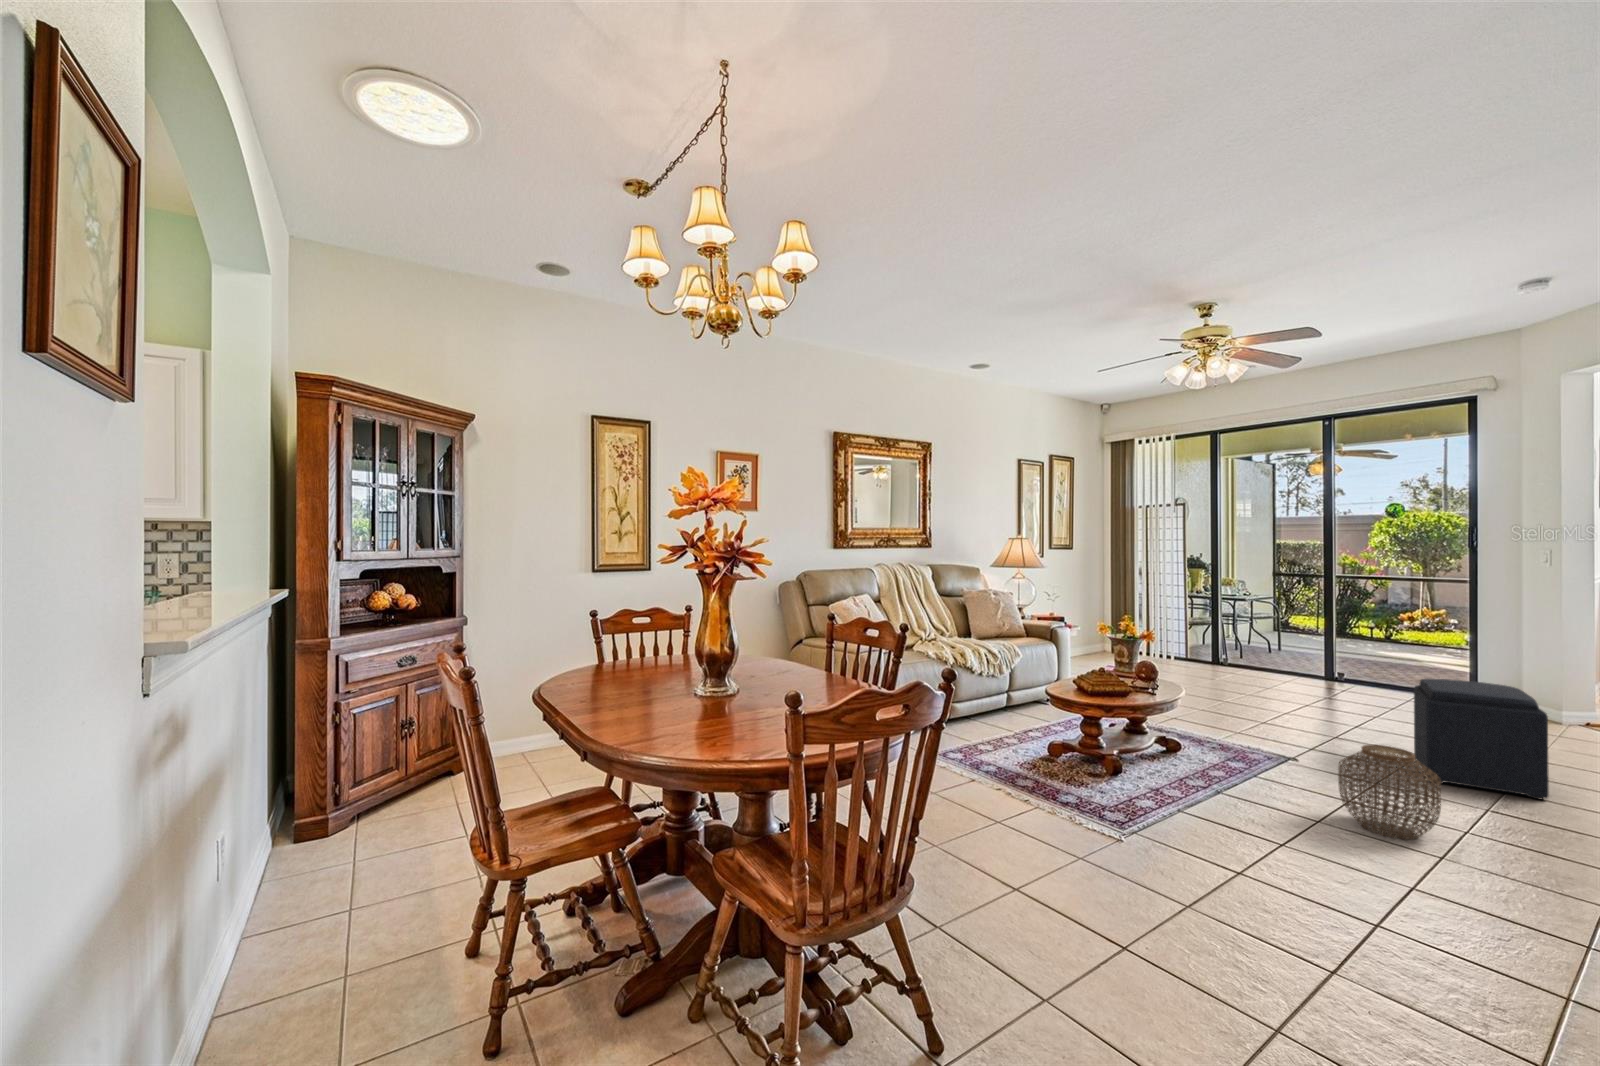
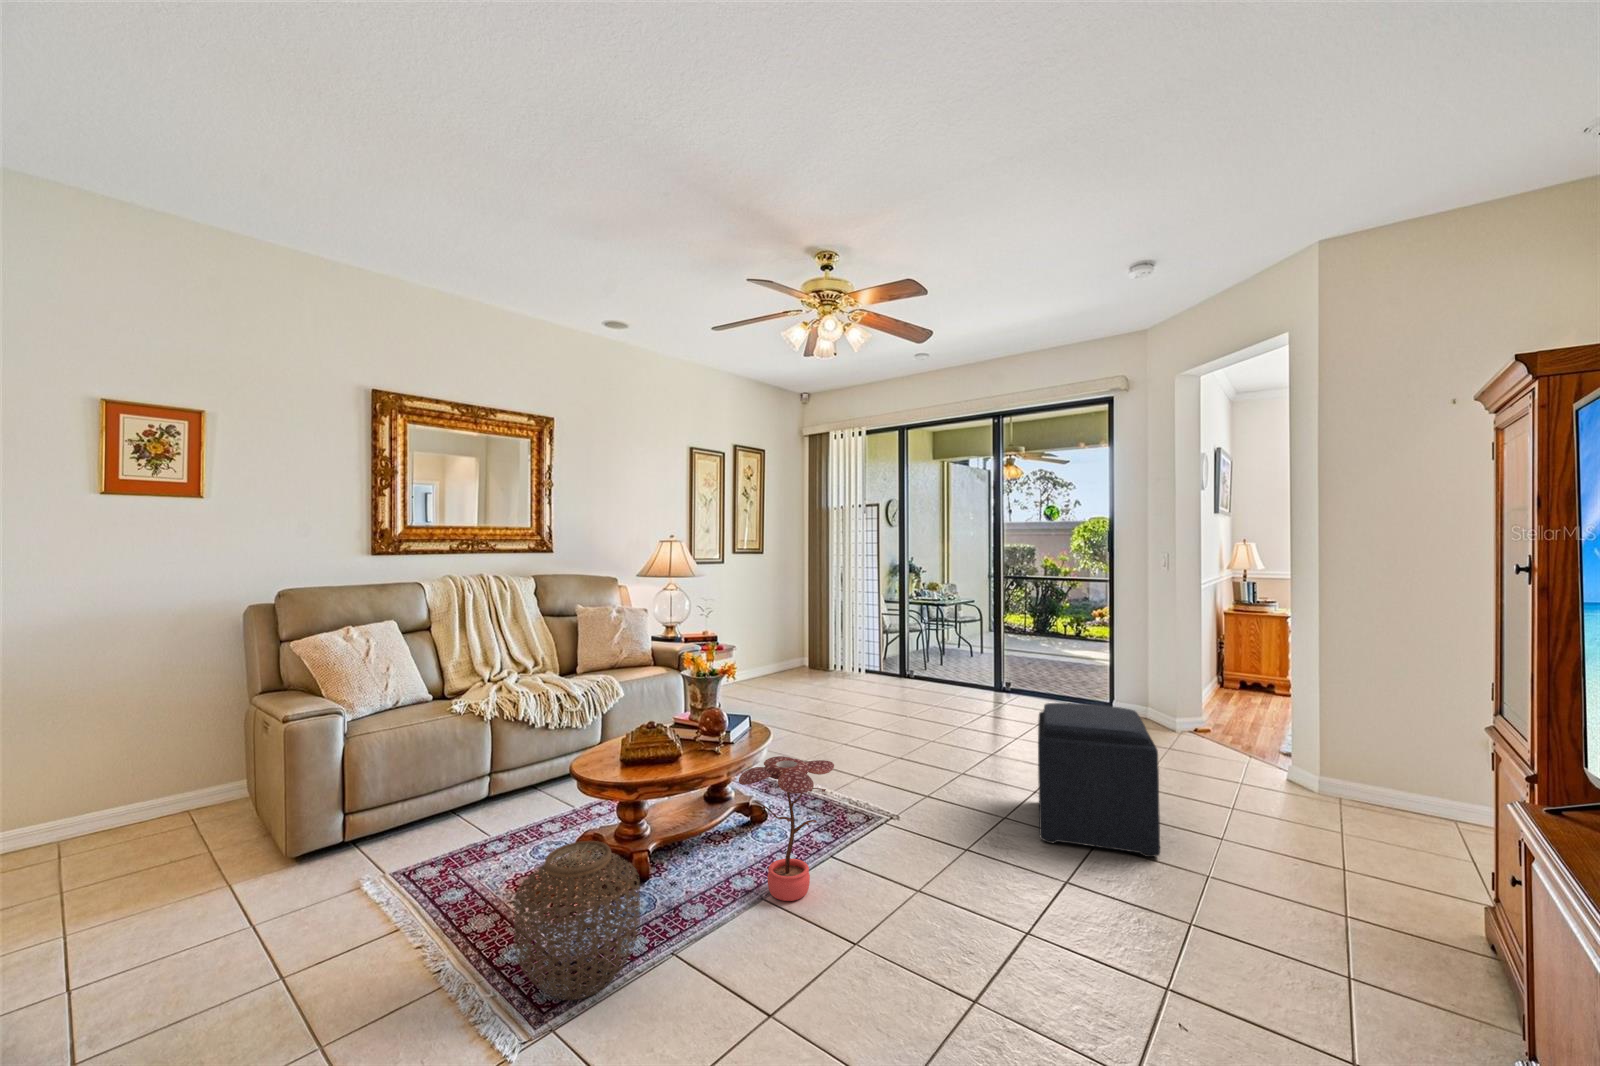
potted plant: none [1193,697,1263,793] -> present [739,756,834,901]
woven basket: present [1339,745,1441,839] -> present [514,841,640,1000]

